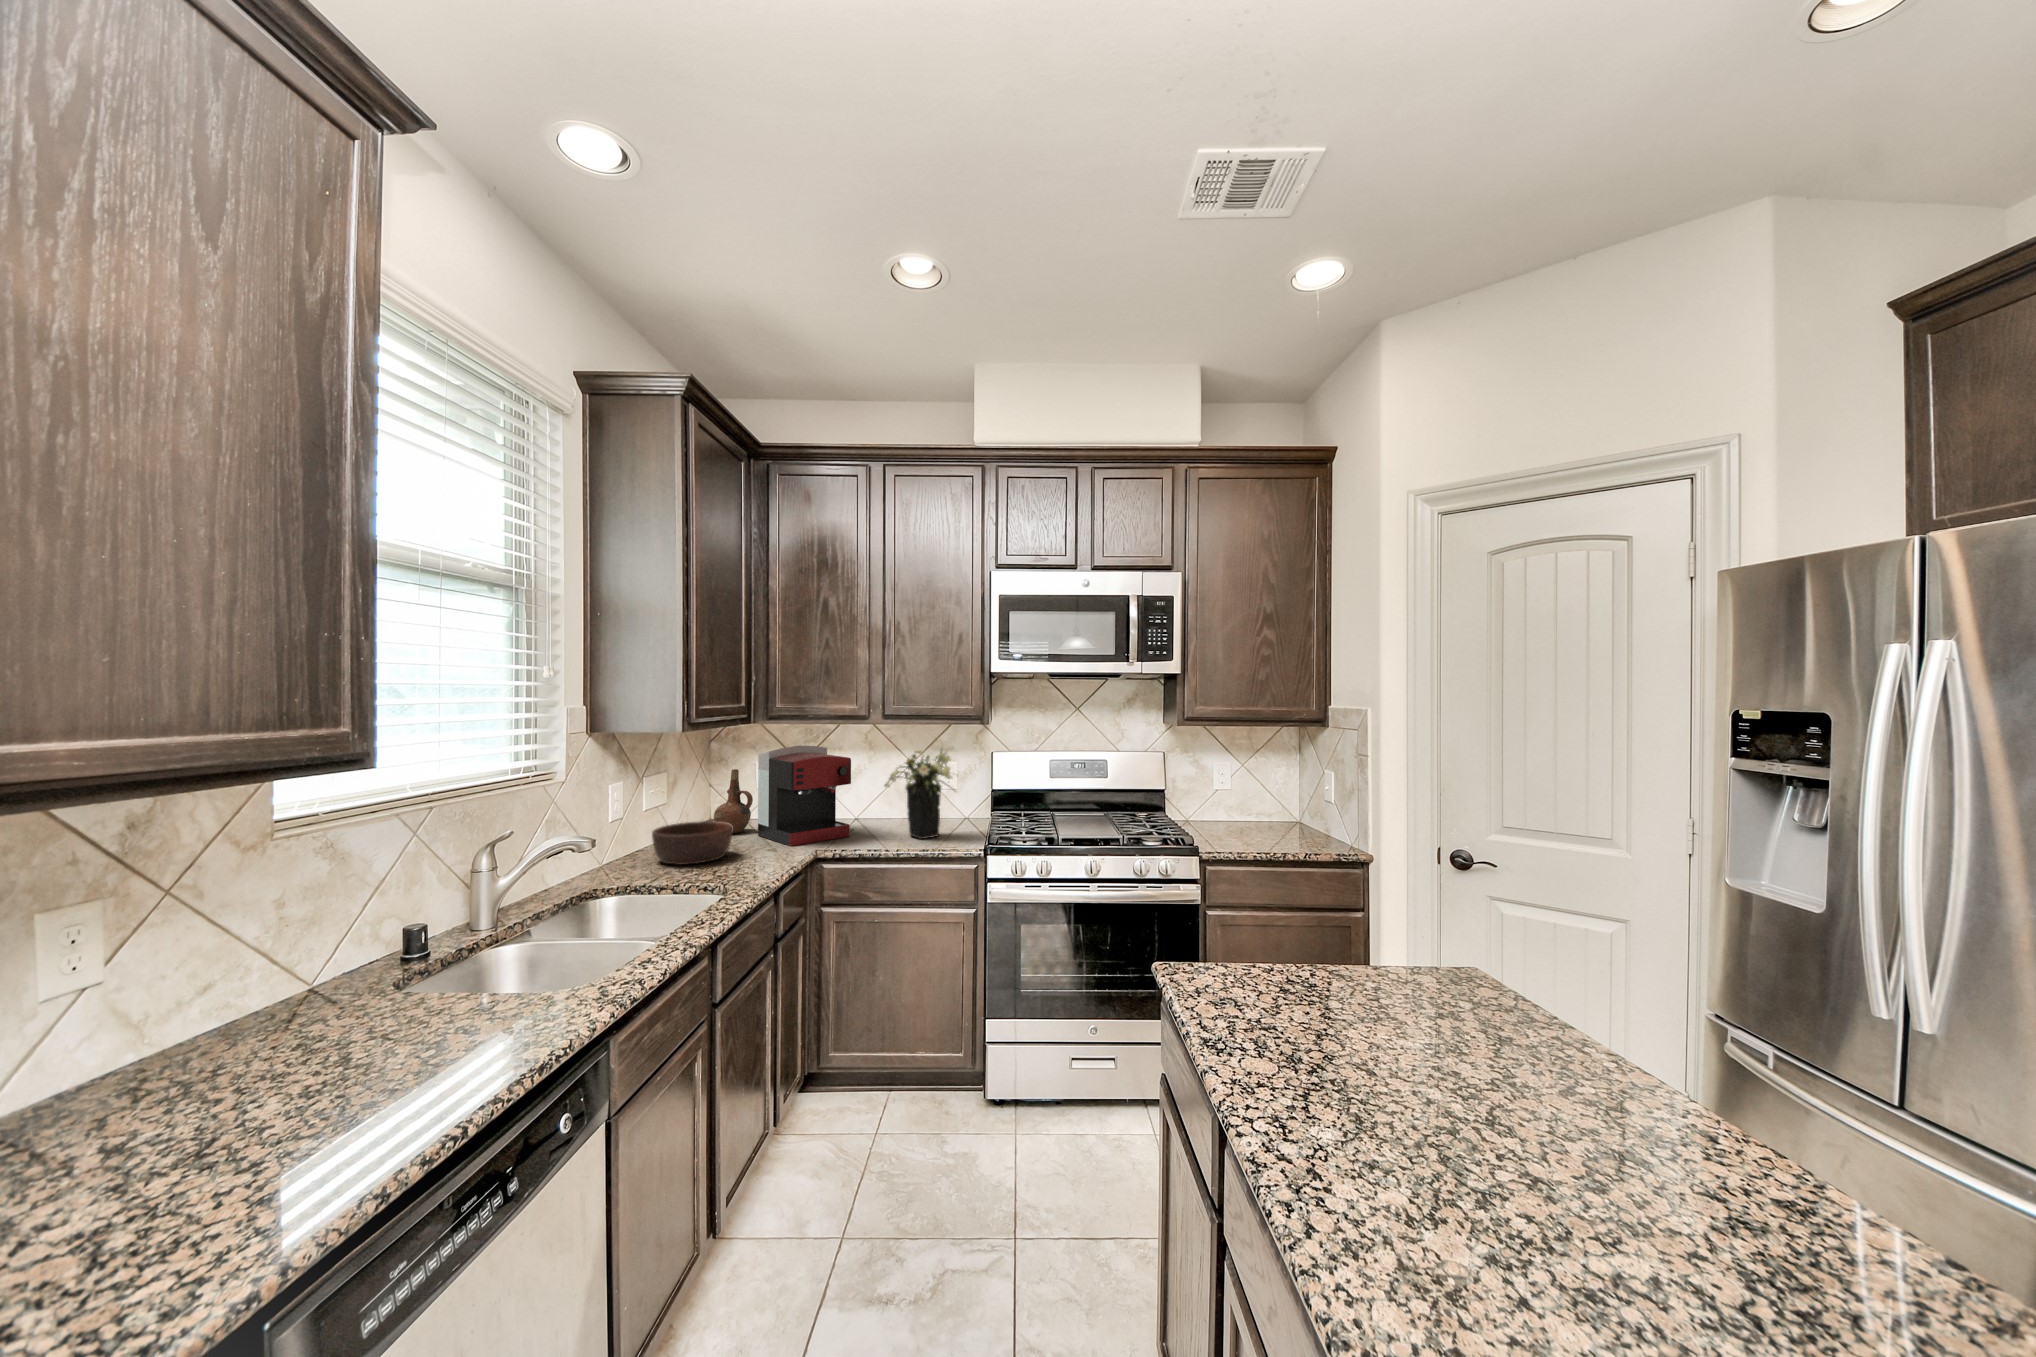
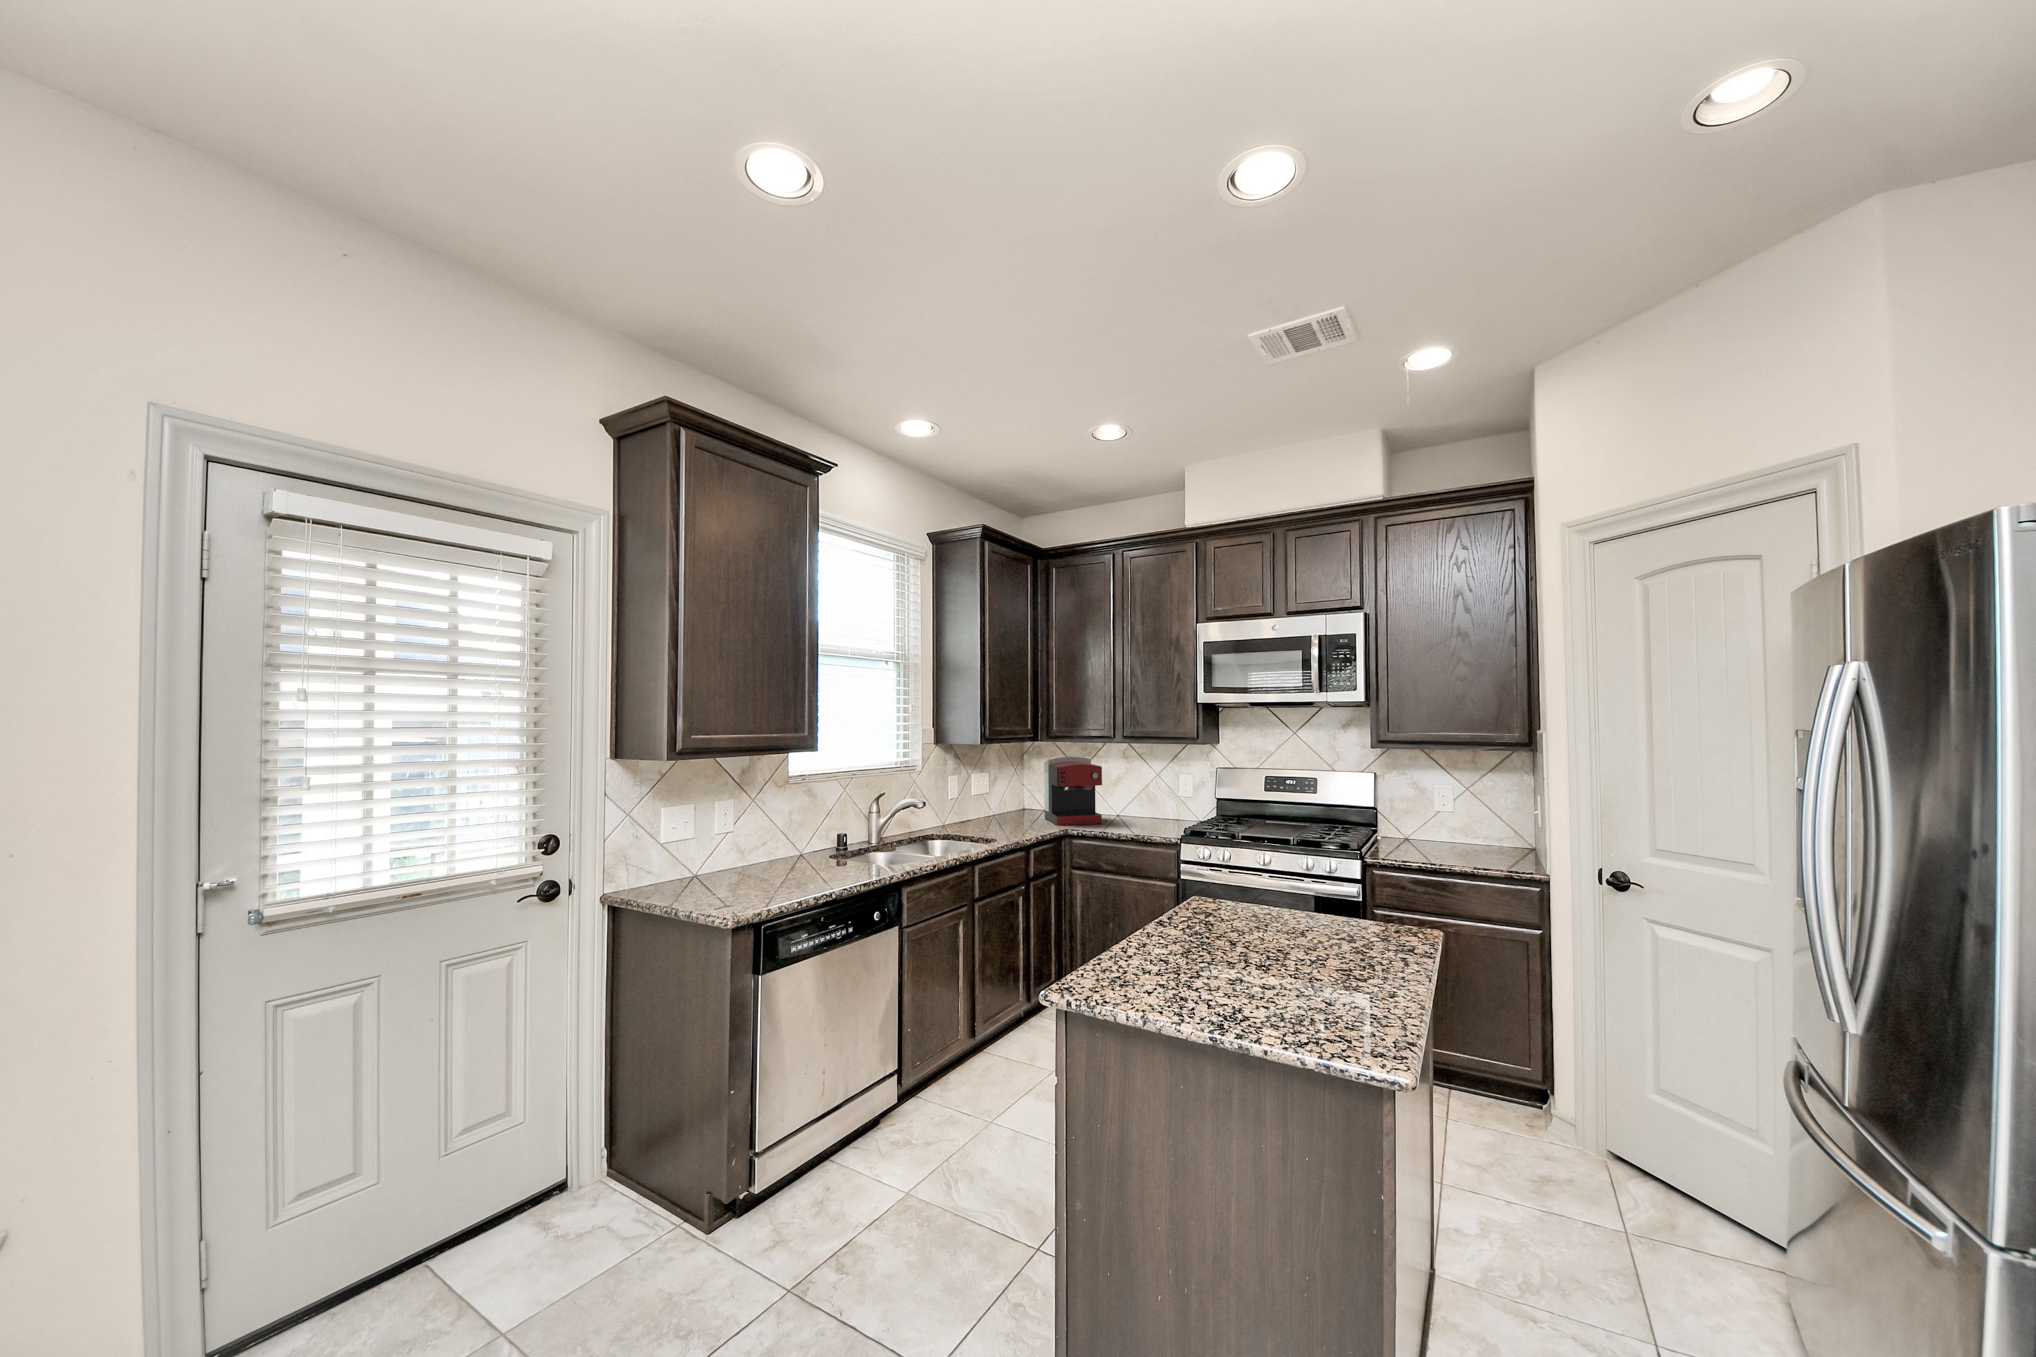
flower arrangement: present [885,750,954,839] -> none [1119,760,1177,829]
ceramic pitcher: present [714,769,753,833] -> none [1020,772,1044,816]
wooden bowl: present [652,821,733,865] -> none [971,803,1018,828]

